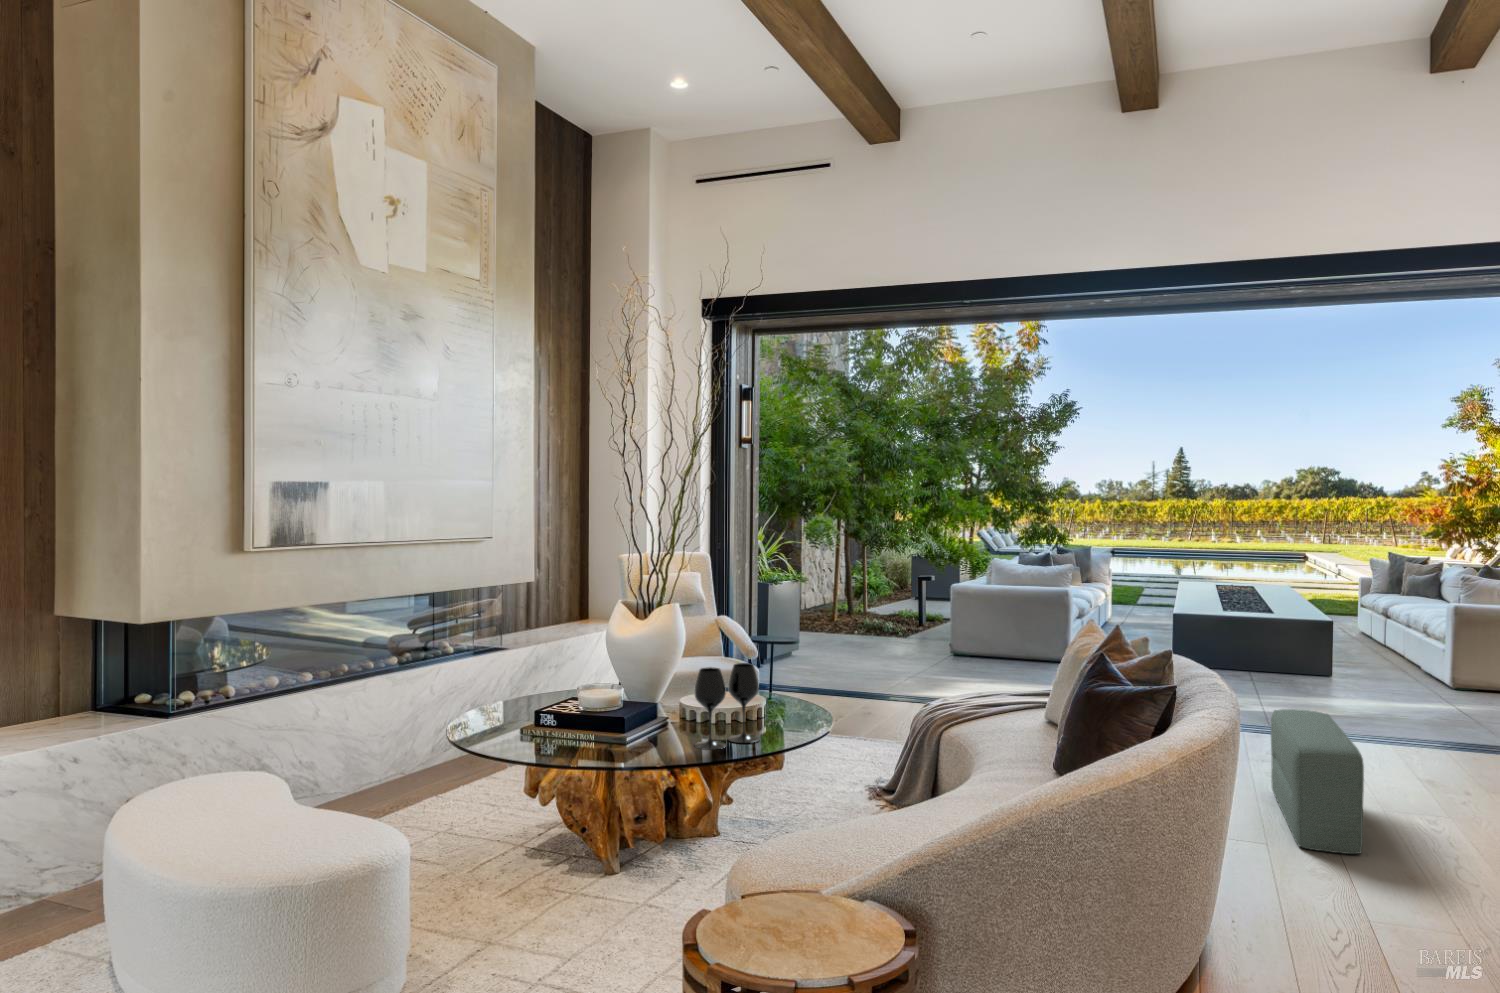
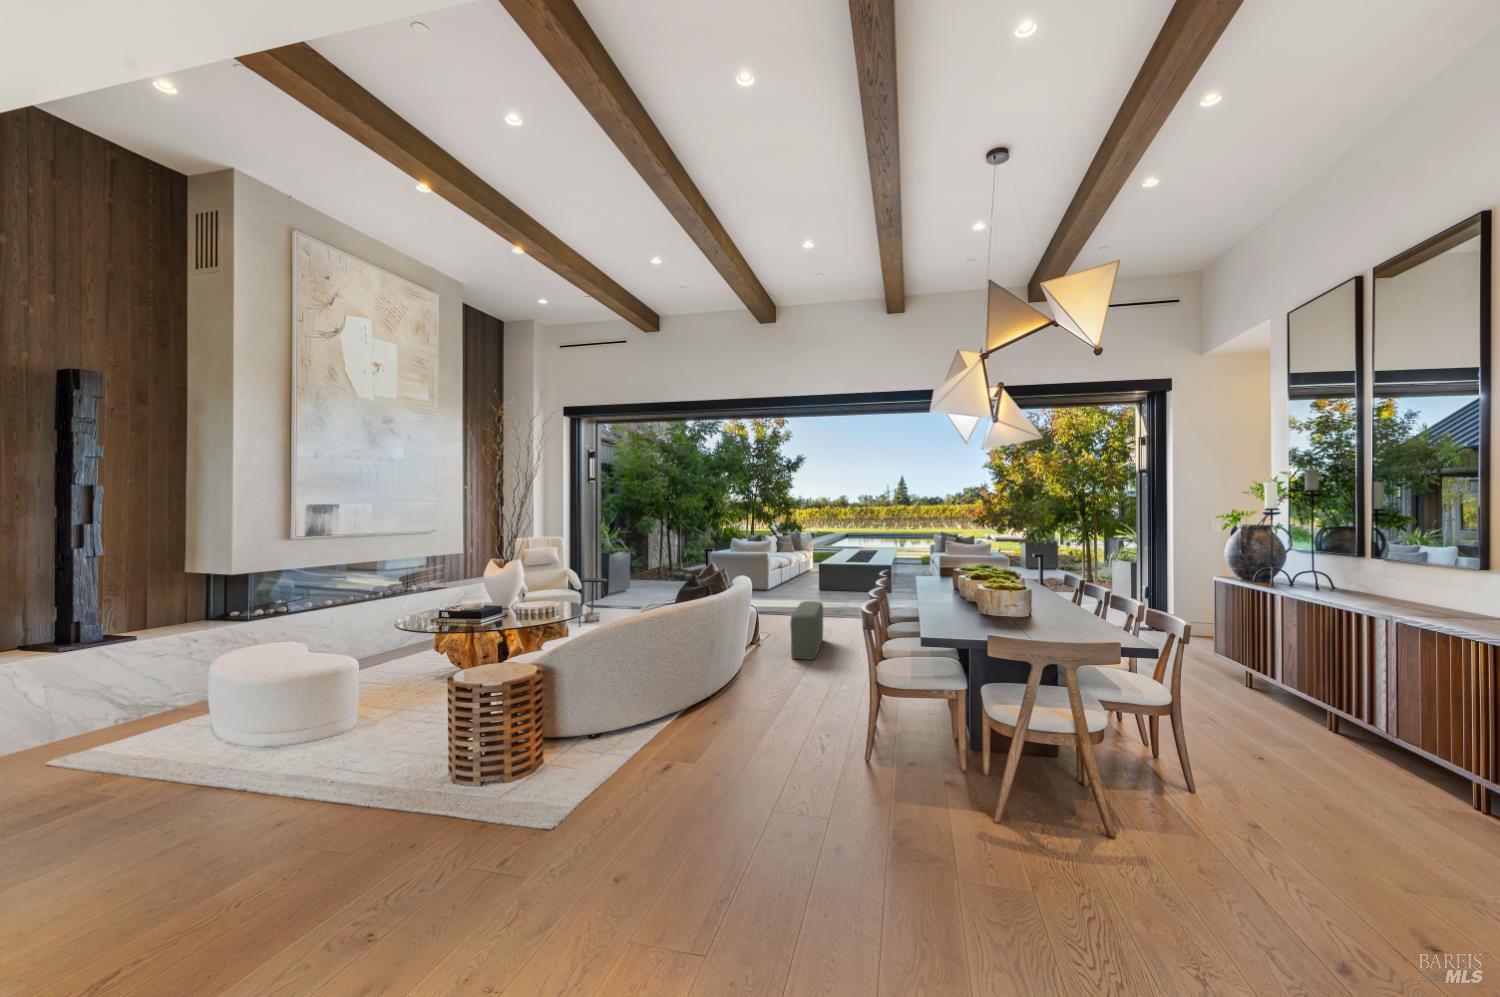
wine glass: present [694,663,760,750] -> none [511,585,544,624]

